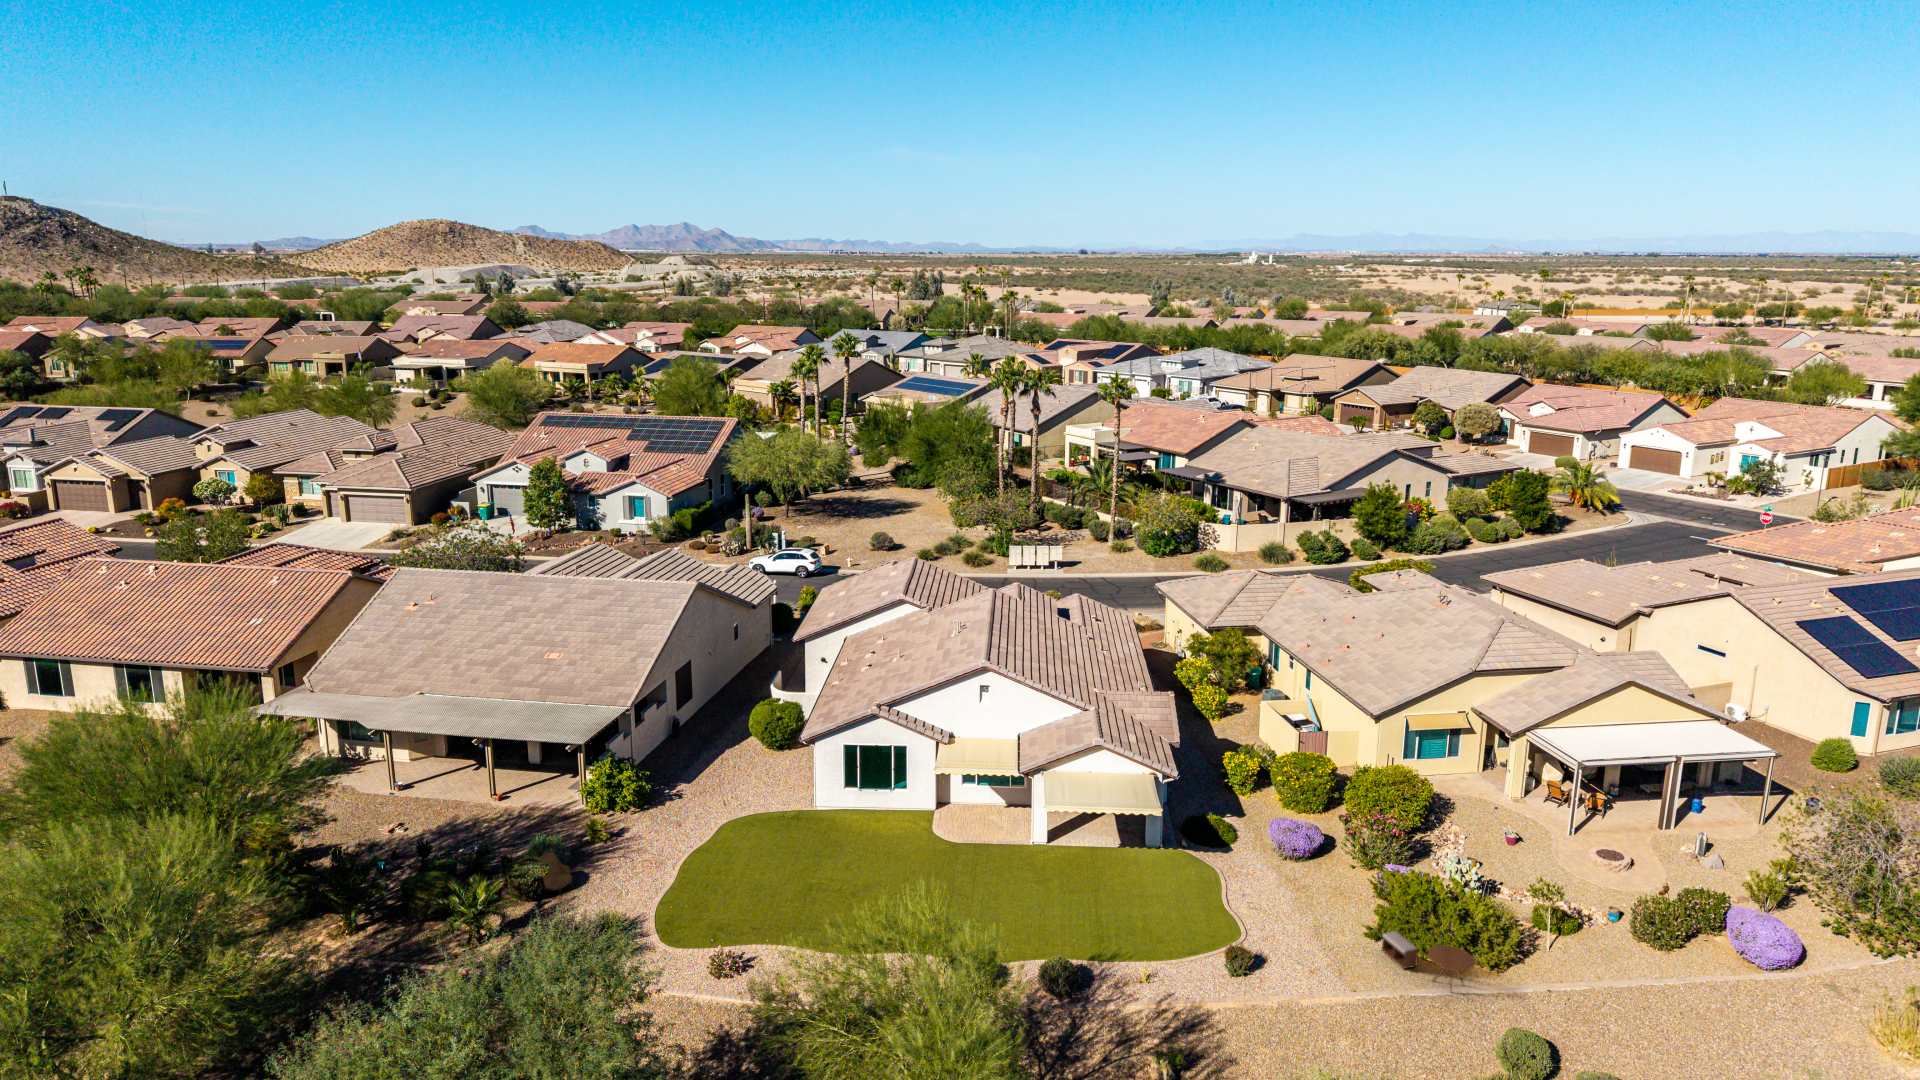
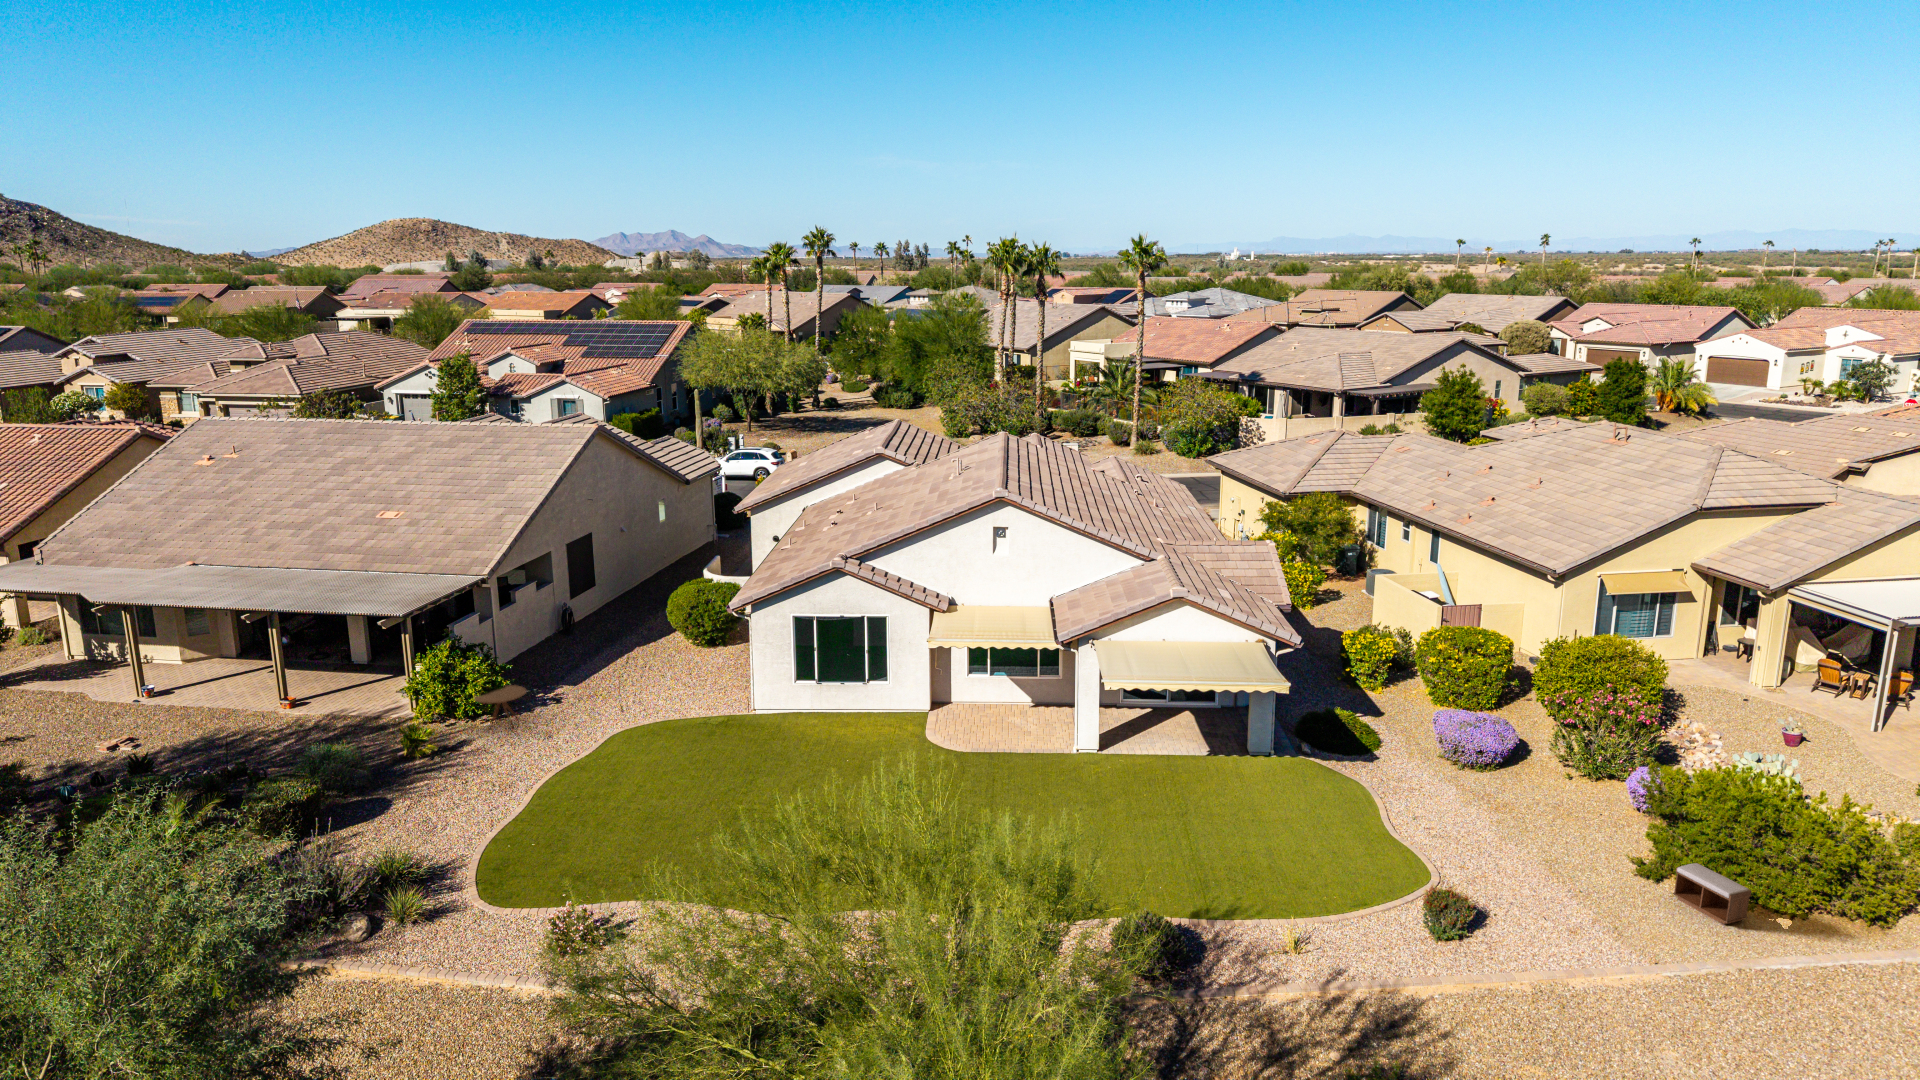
armchair: present [538,852,573,891] -> none [300,764,360,832]
round table: present [1428,945,1475,983] -> present [474,685,526,729]

